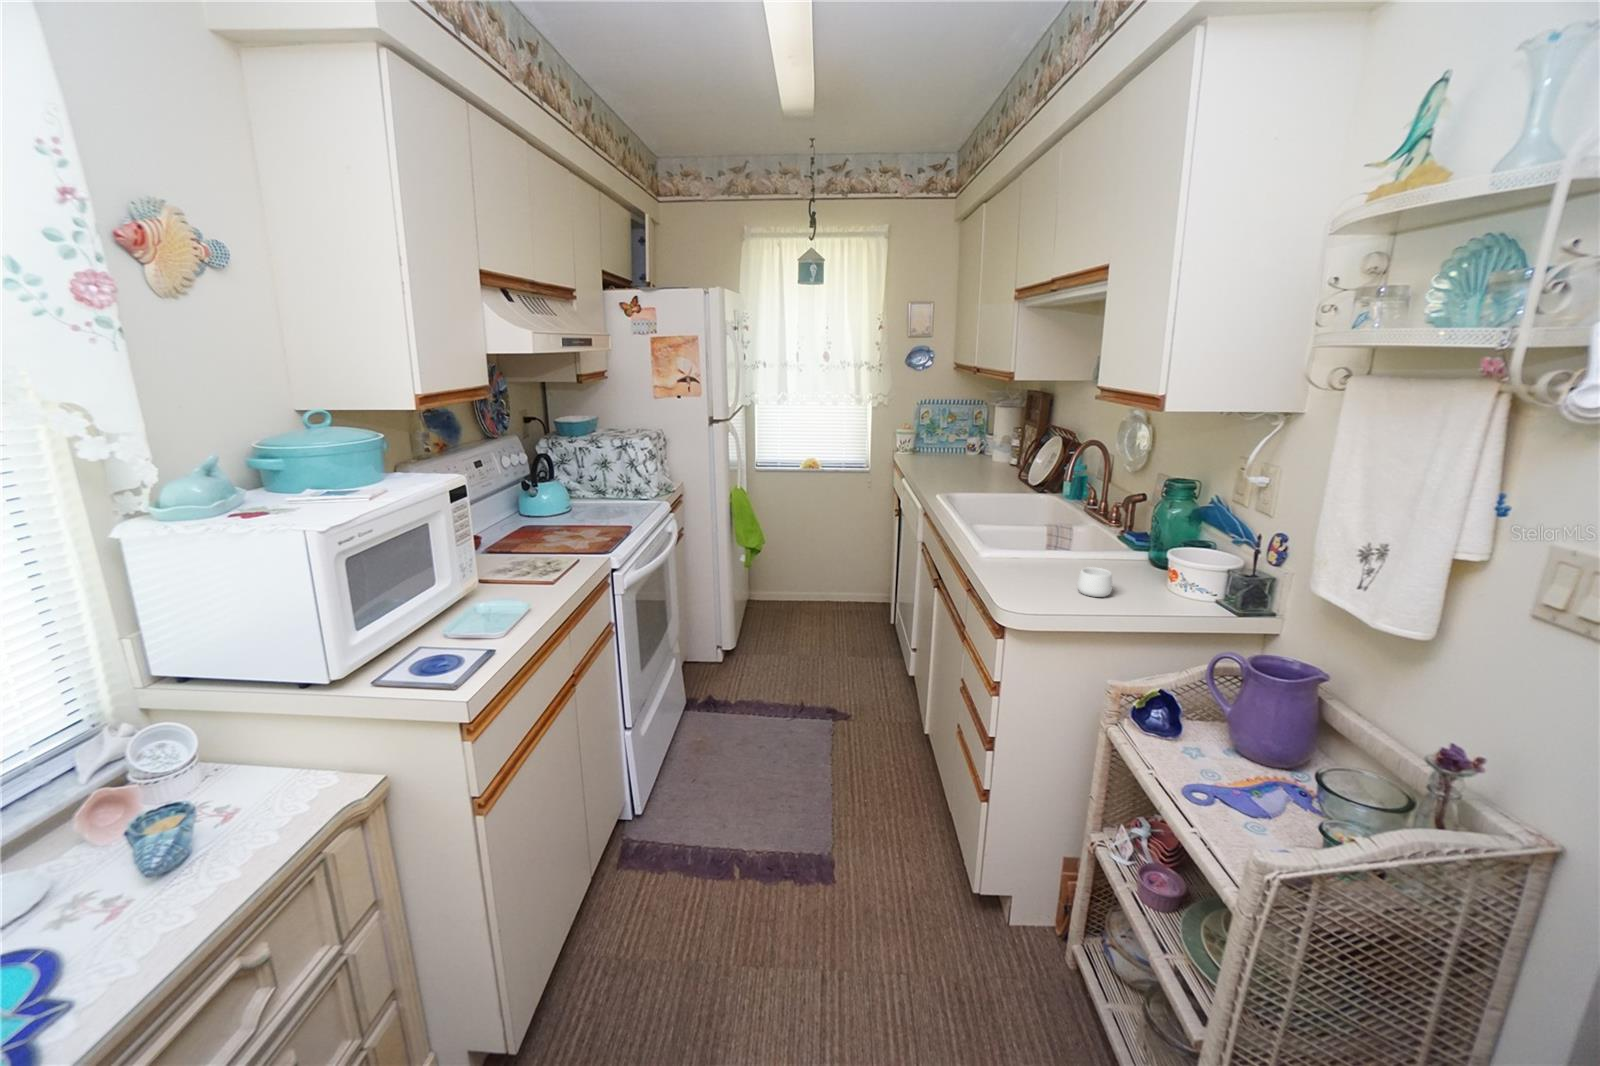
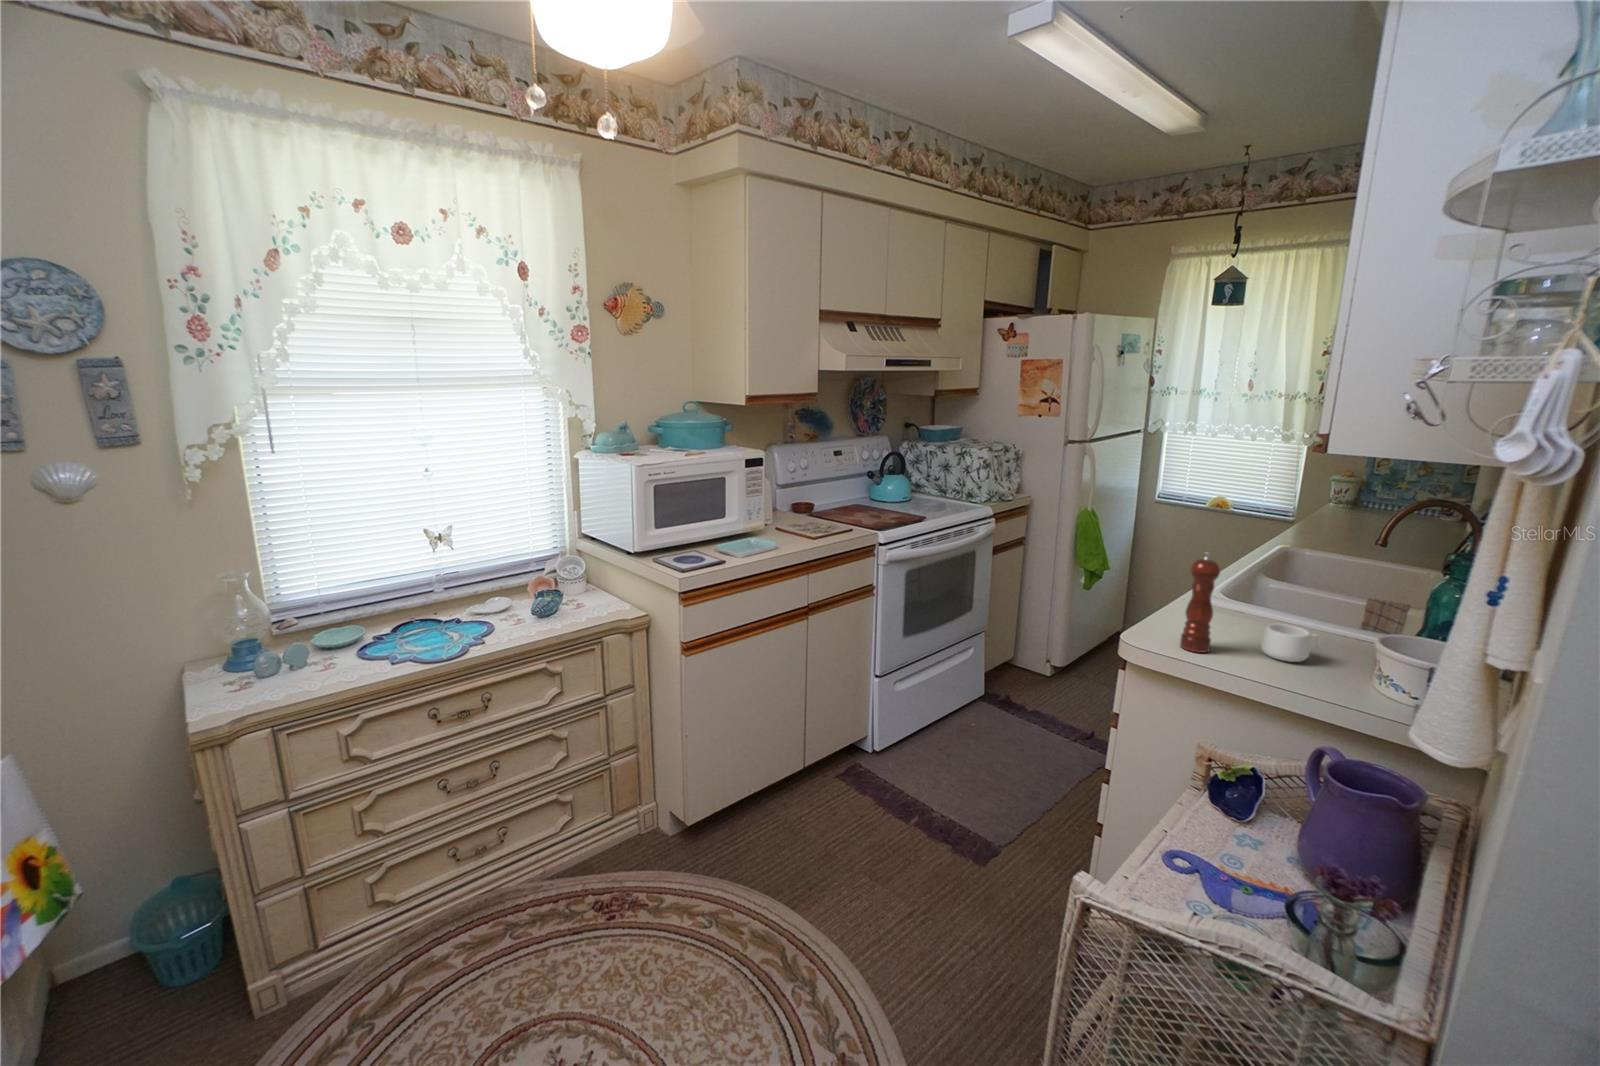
pepper mill: none [1041,521,1071,608] -> present [1180,552,1220,653]

